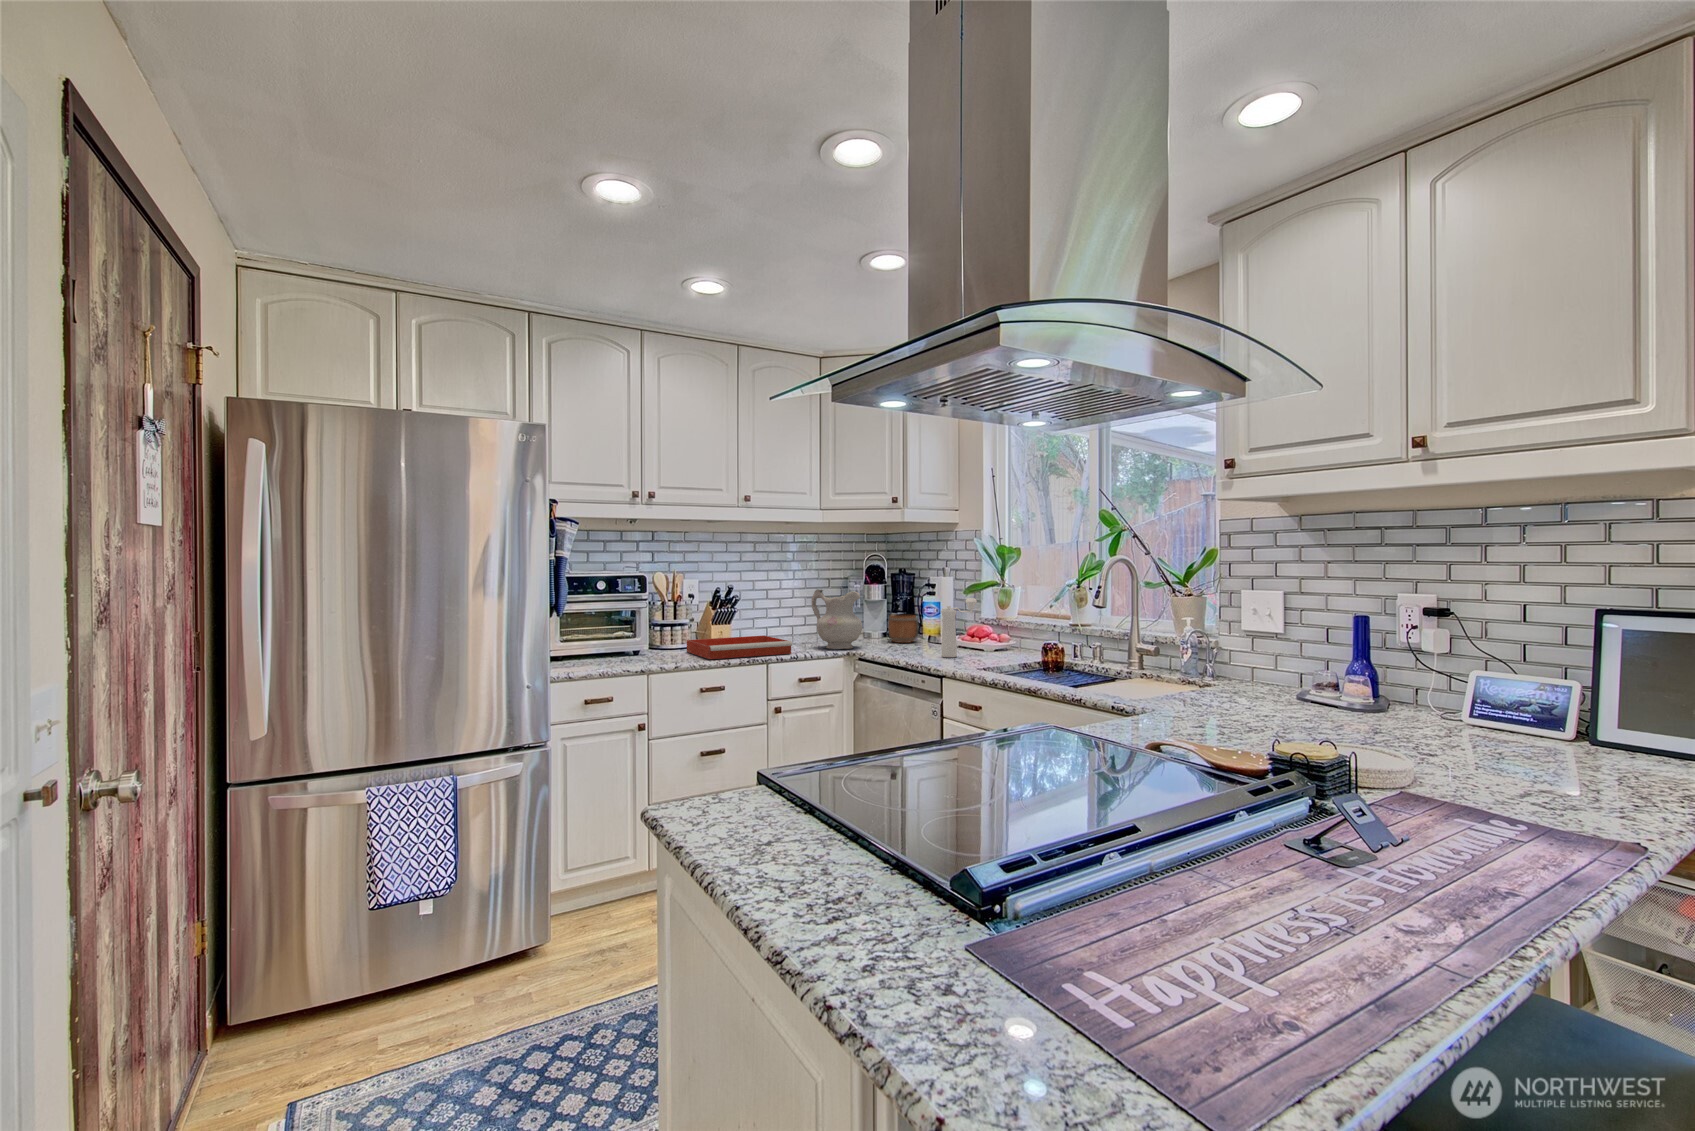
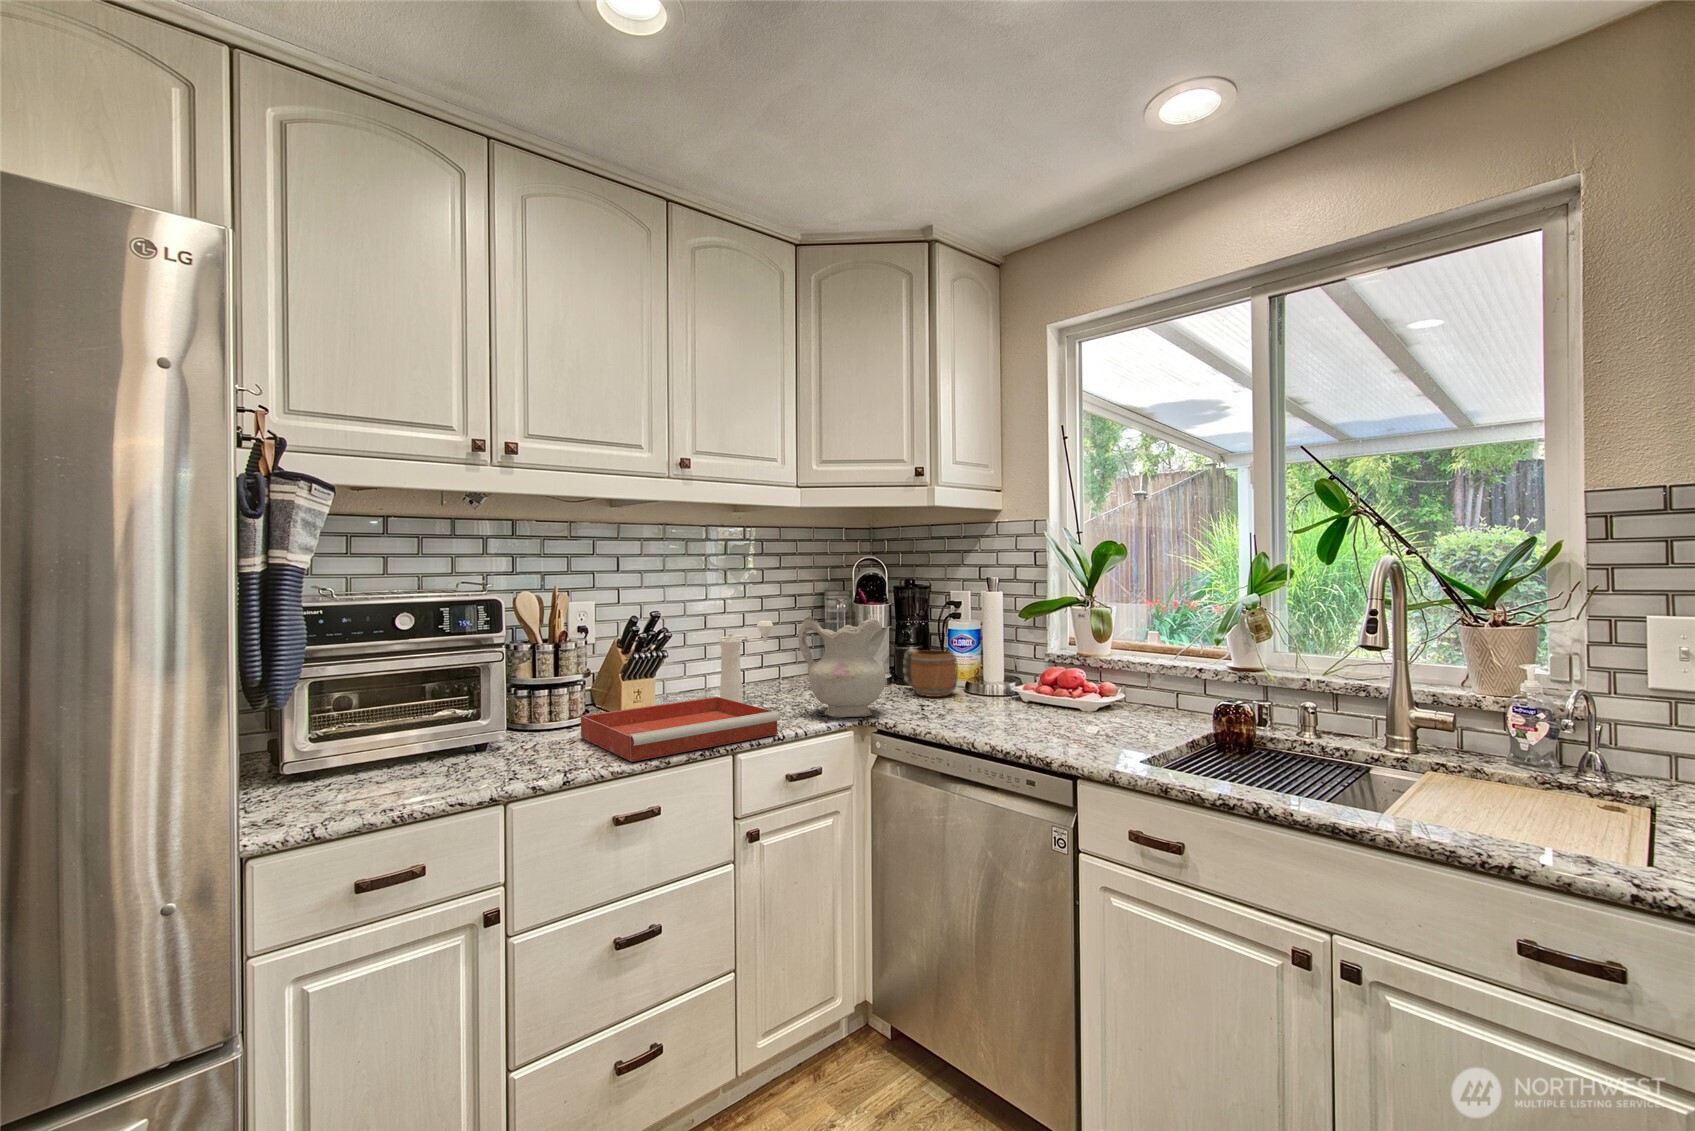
pepper mill: present [941,598,977,657] -> present [719,621,773,703]

